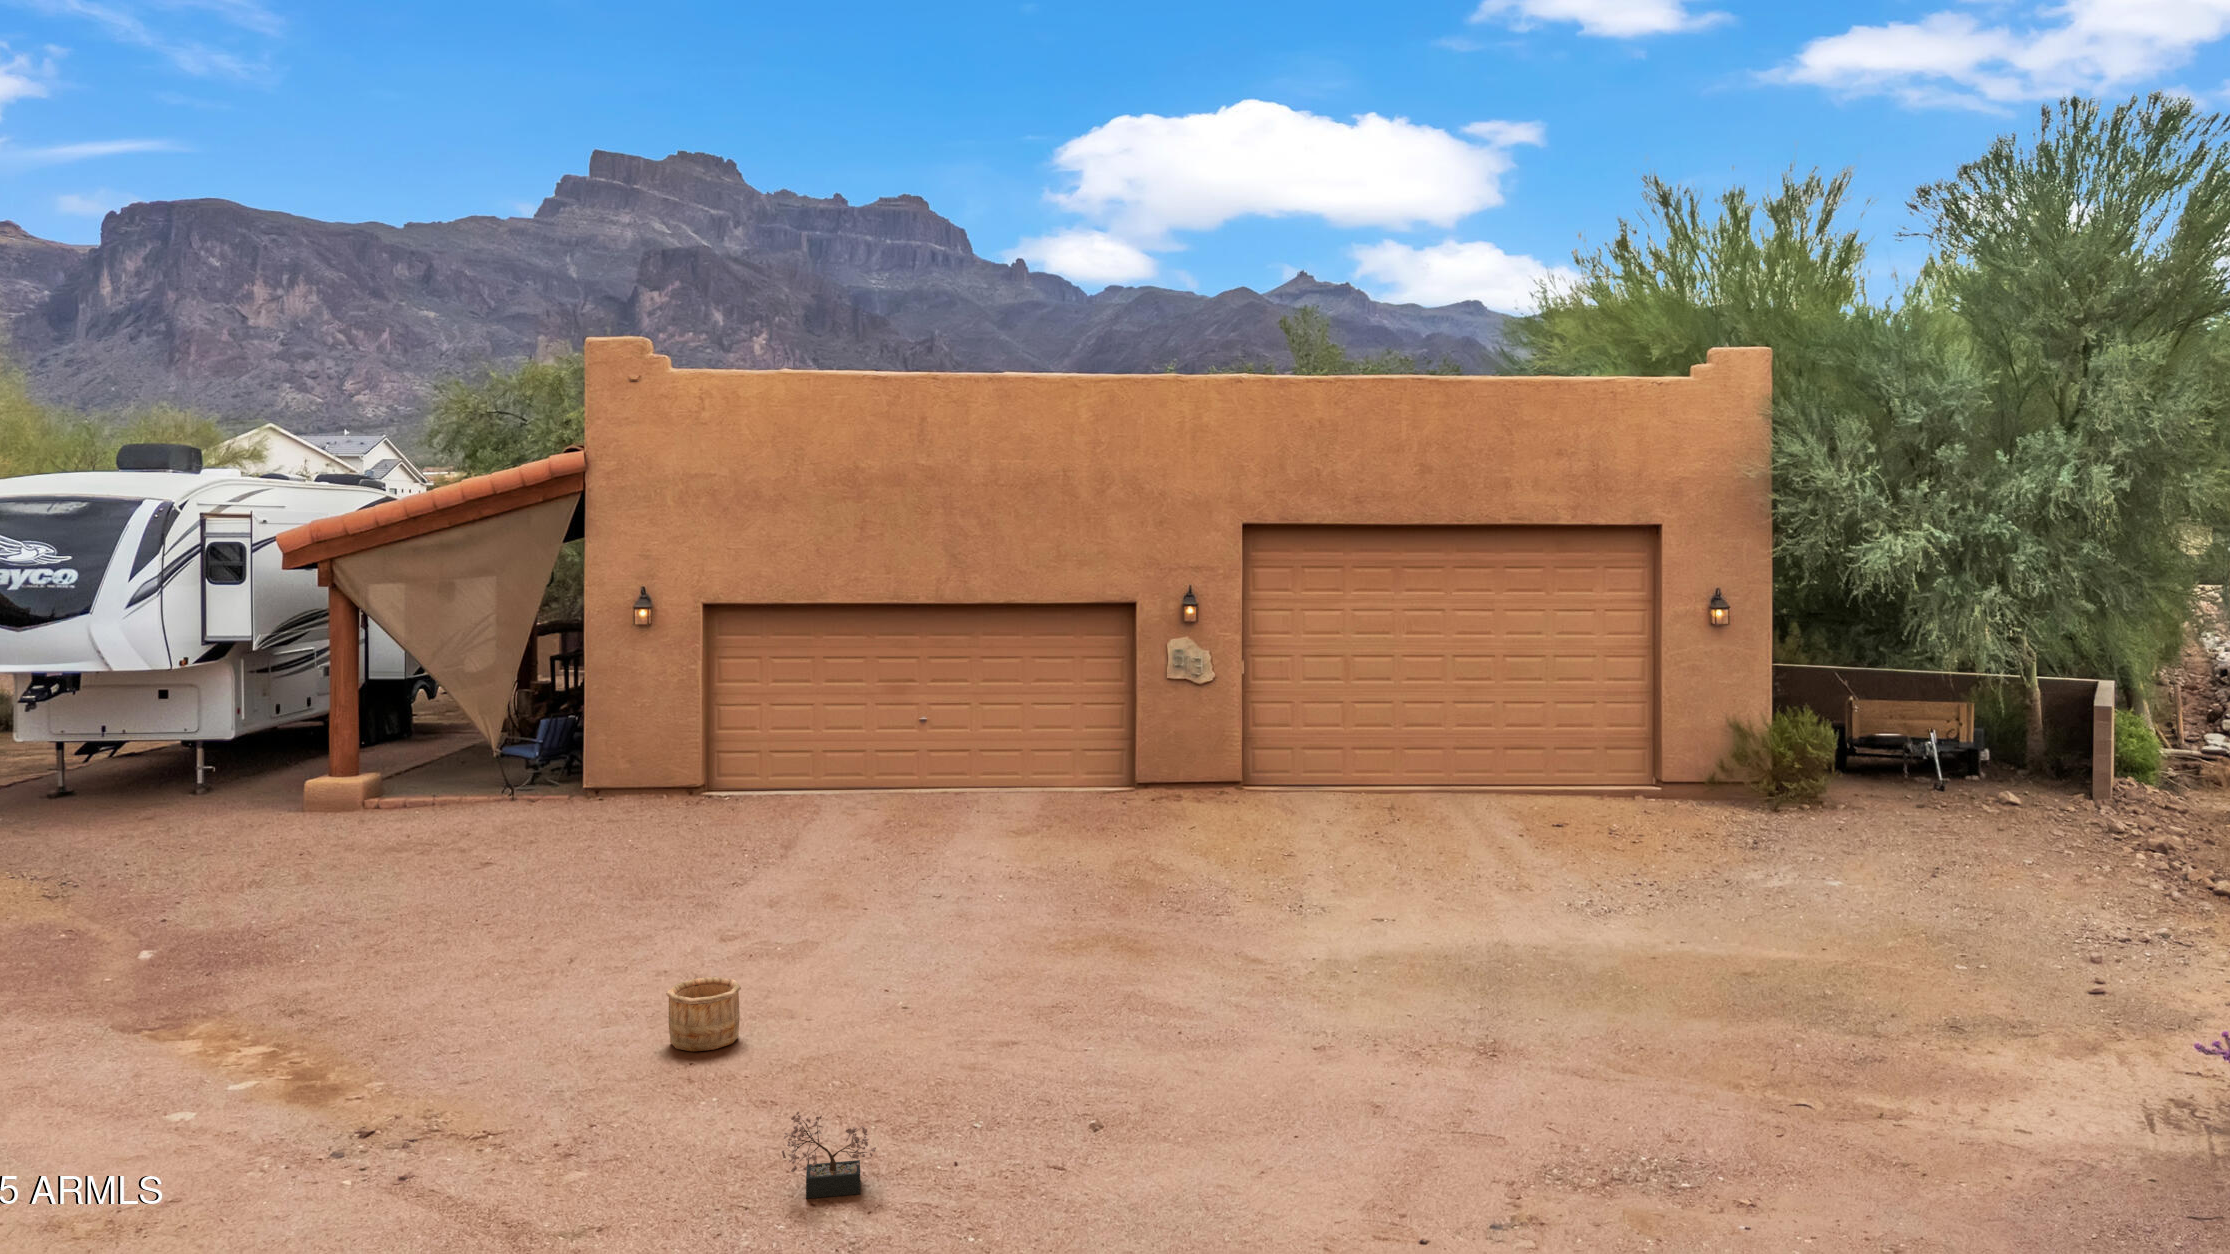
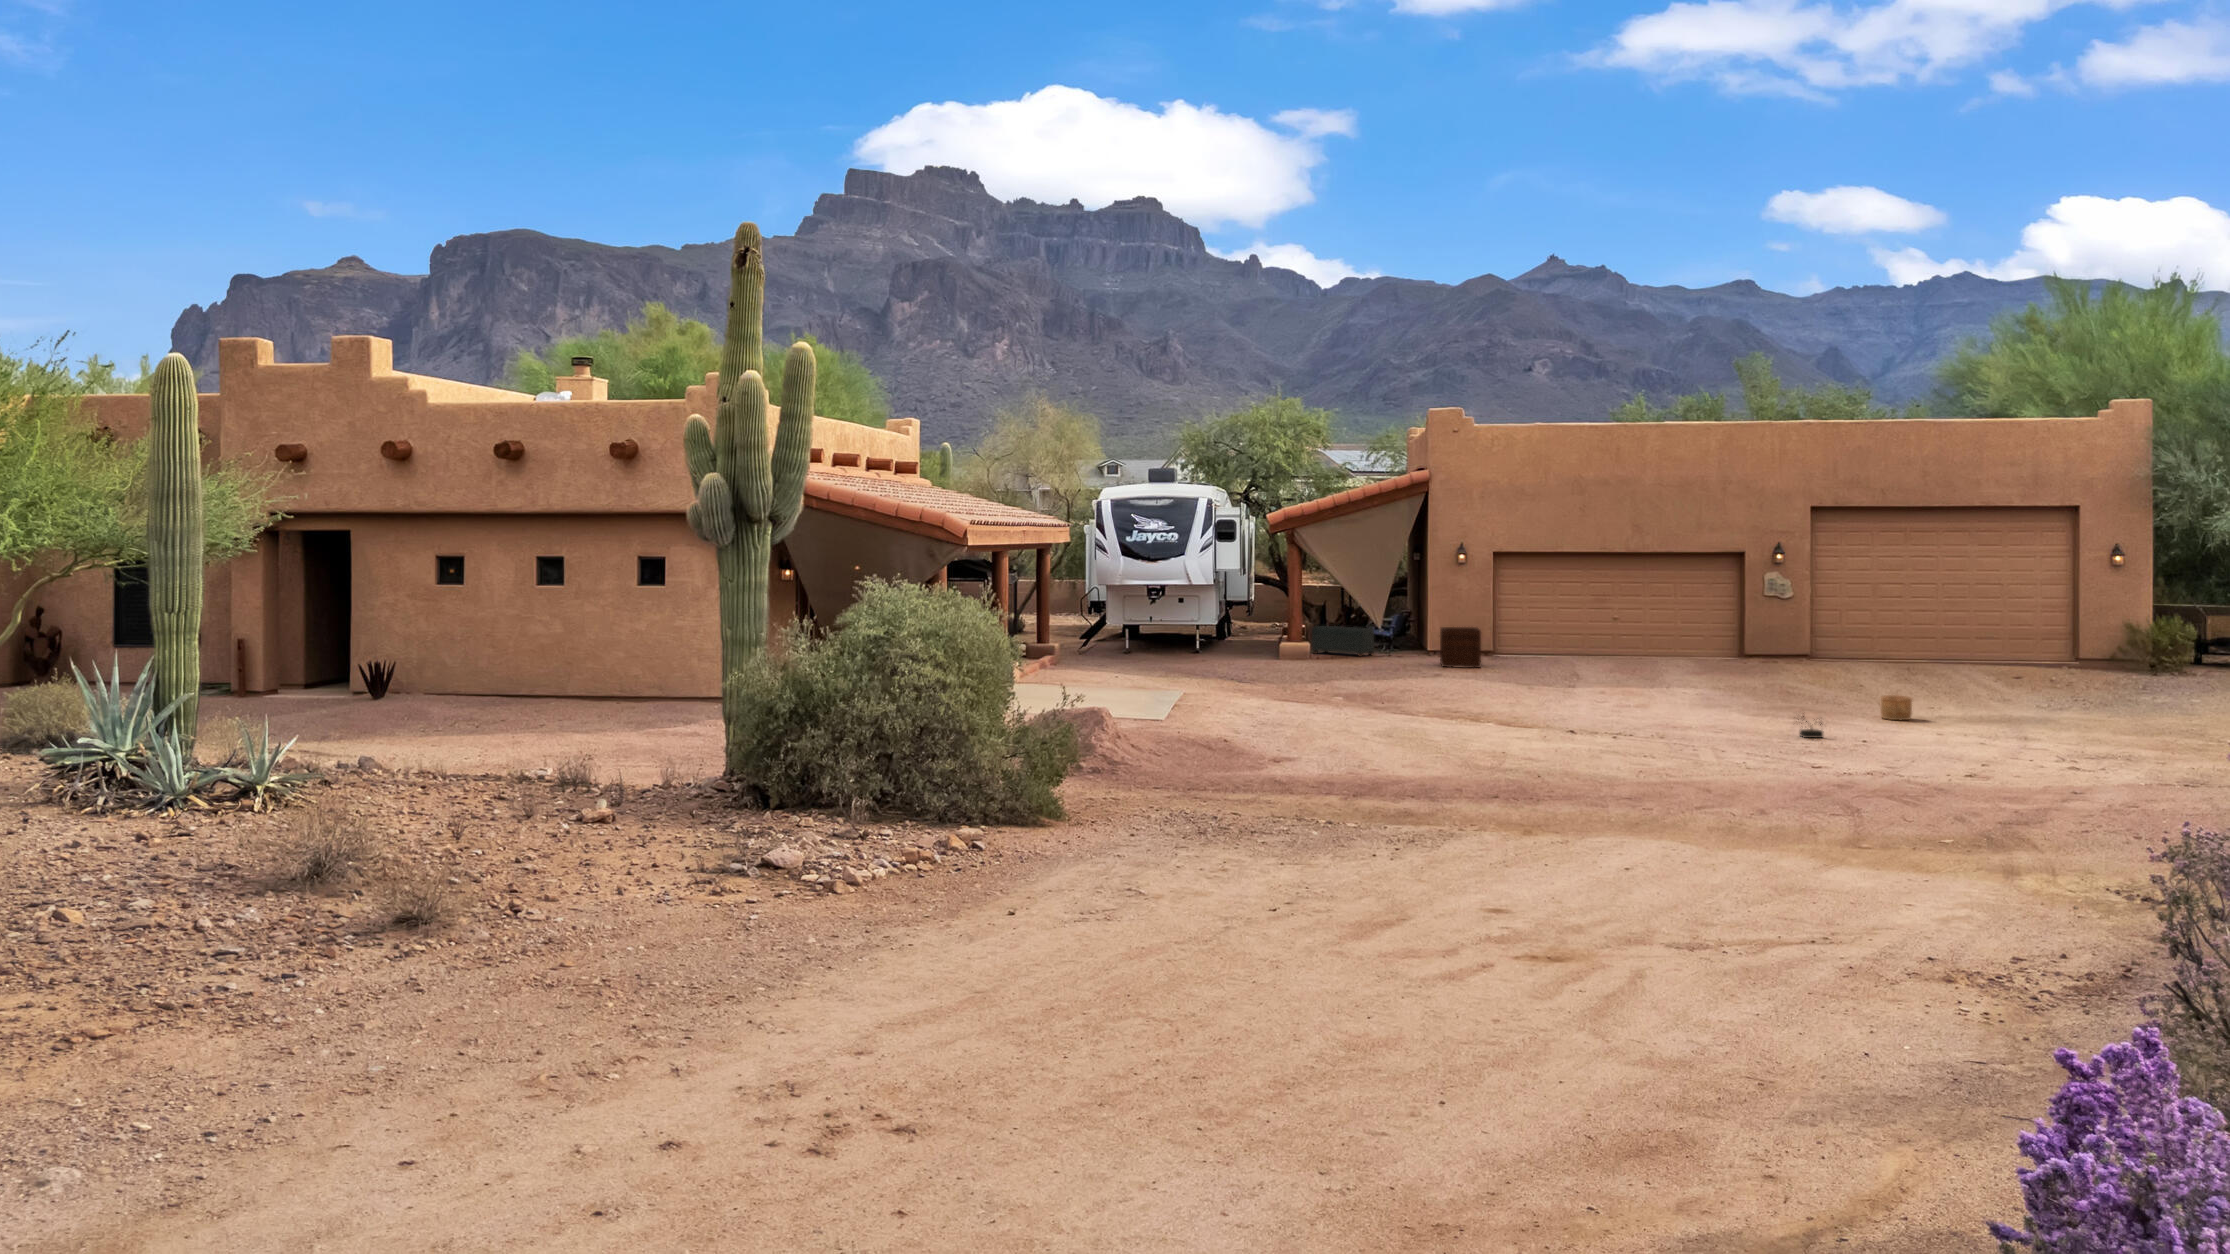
bench: none [443,731,549,792] -> present [1312,626,1374,657]
wooden crate: none [581,743,676,824] -> present [1440,627,1481,668]
wooden bucket: present [666,977,741,1052] -> present [1880,695,1912,720]

